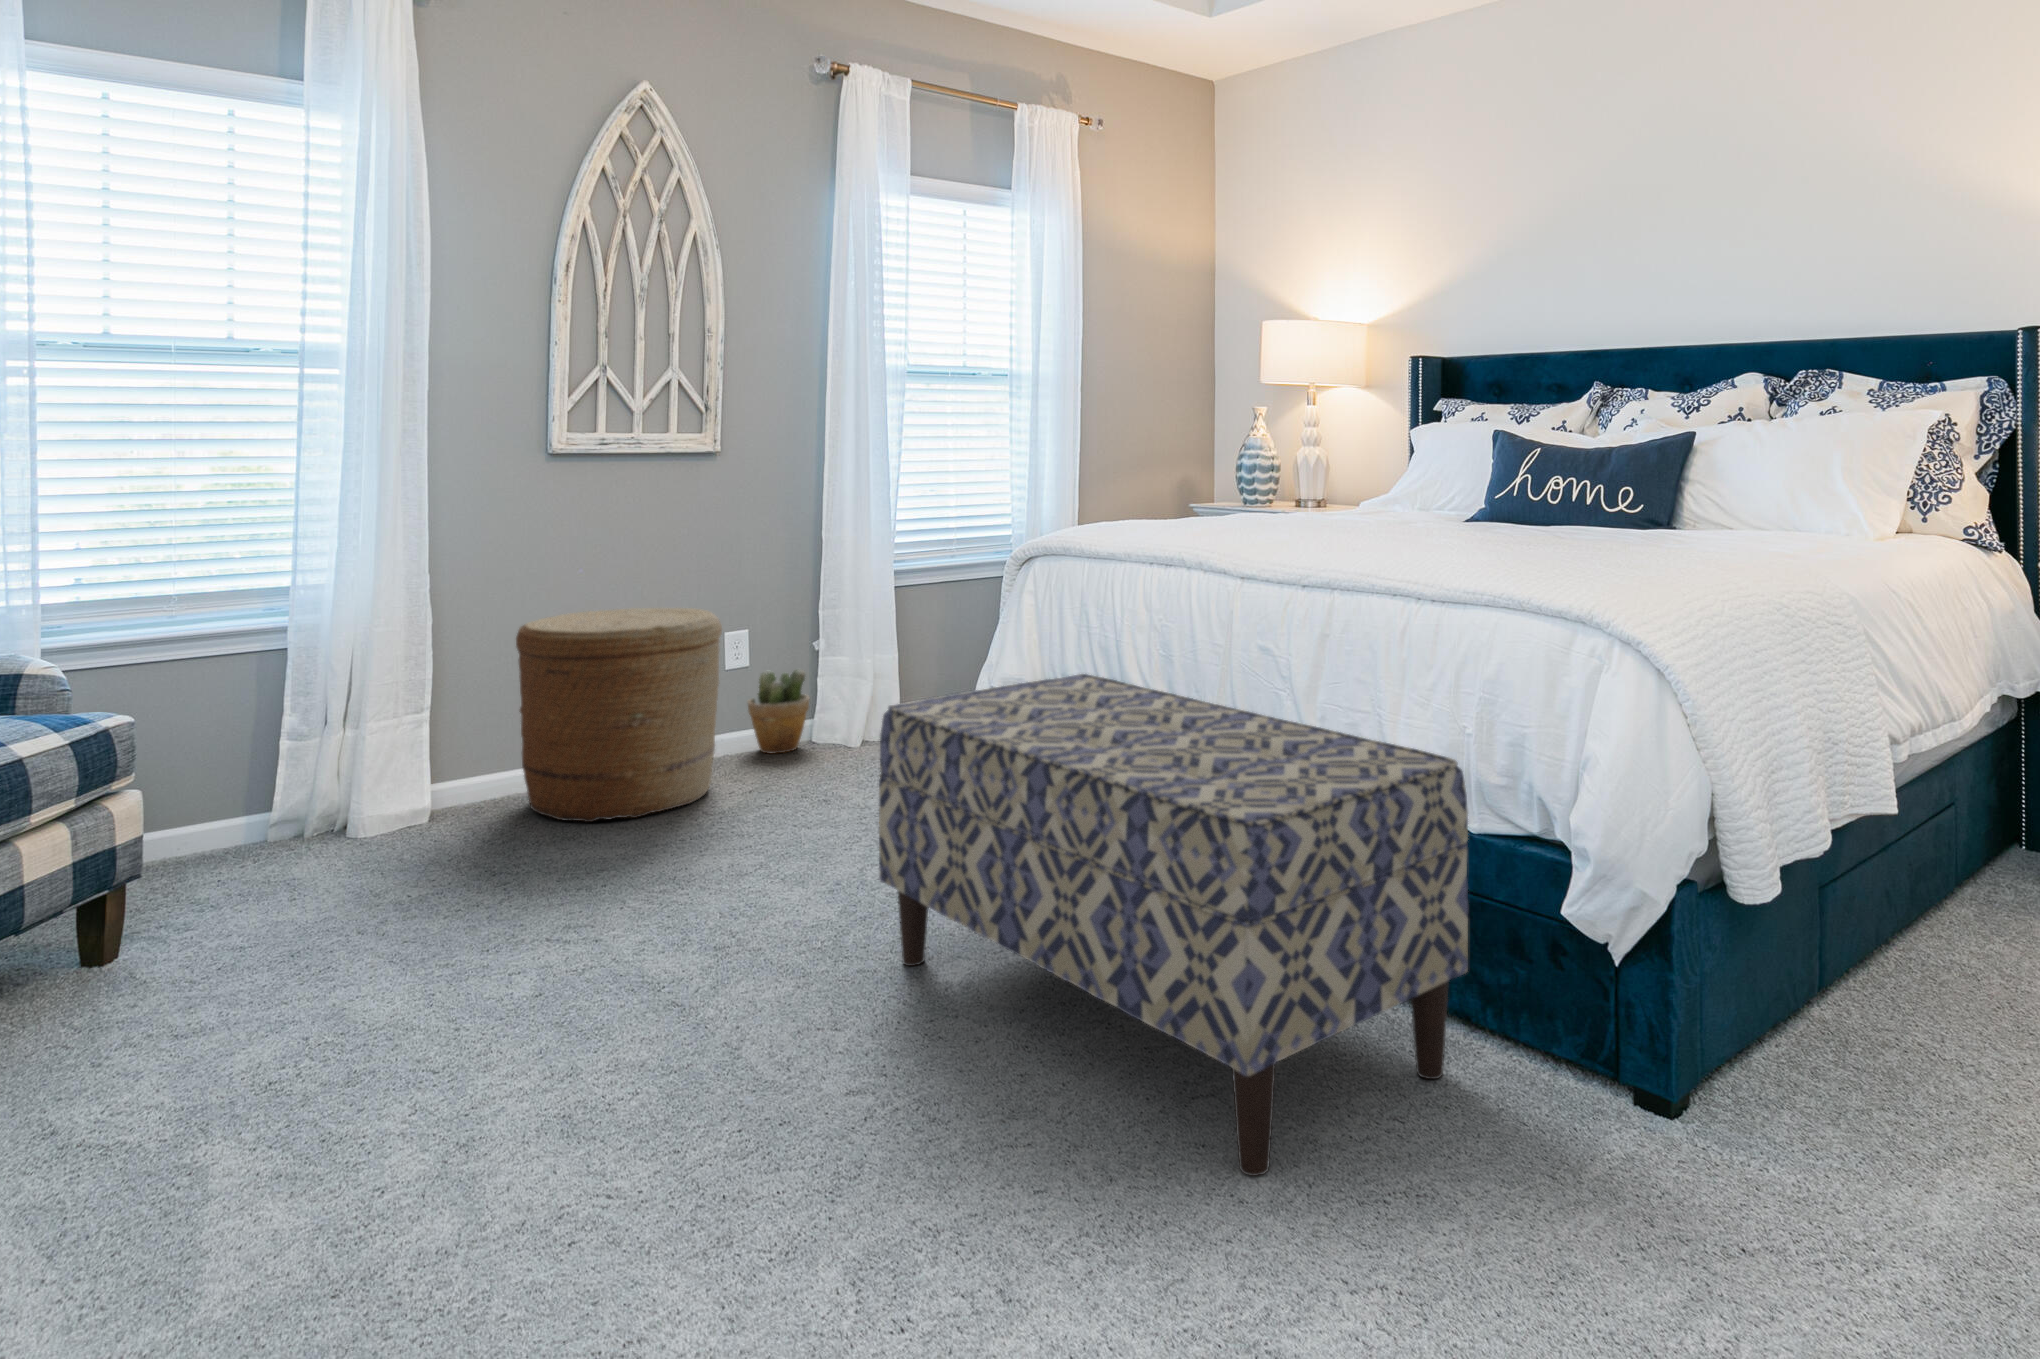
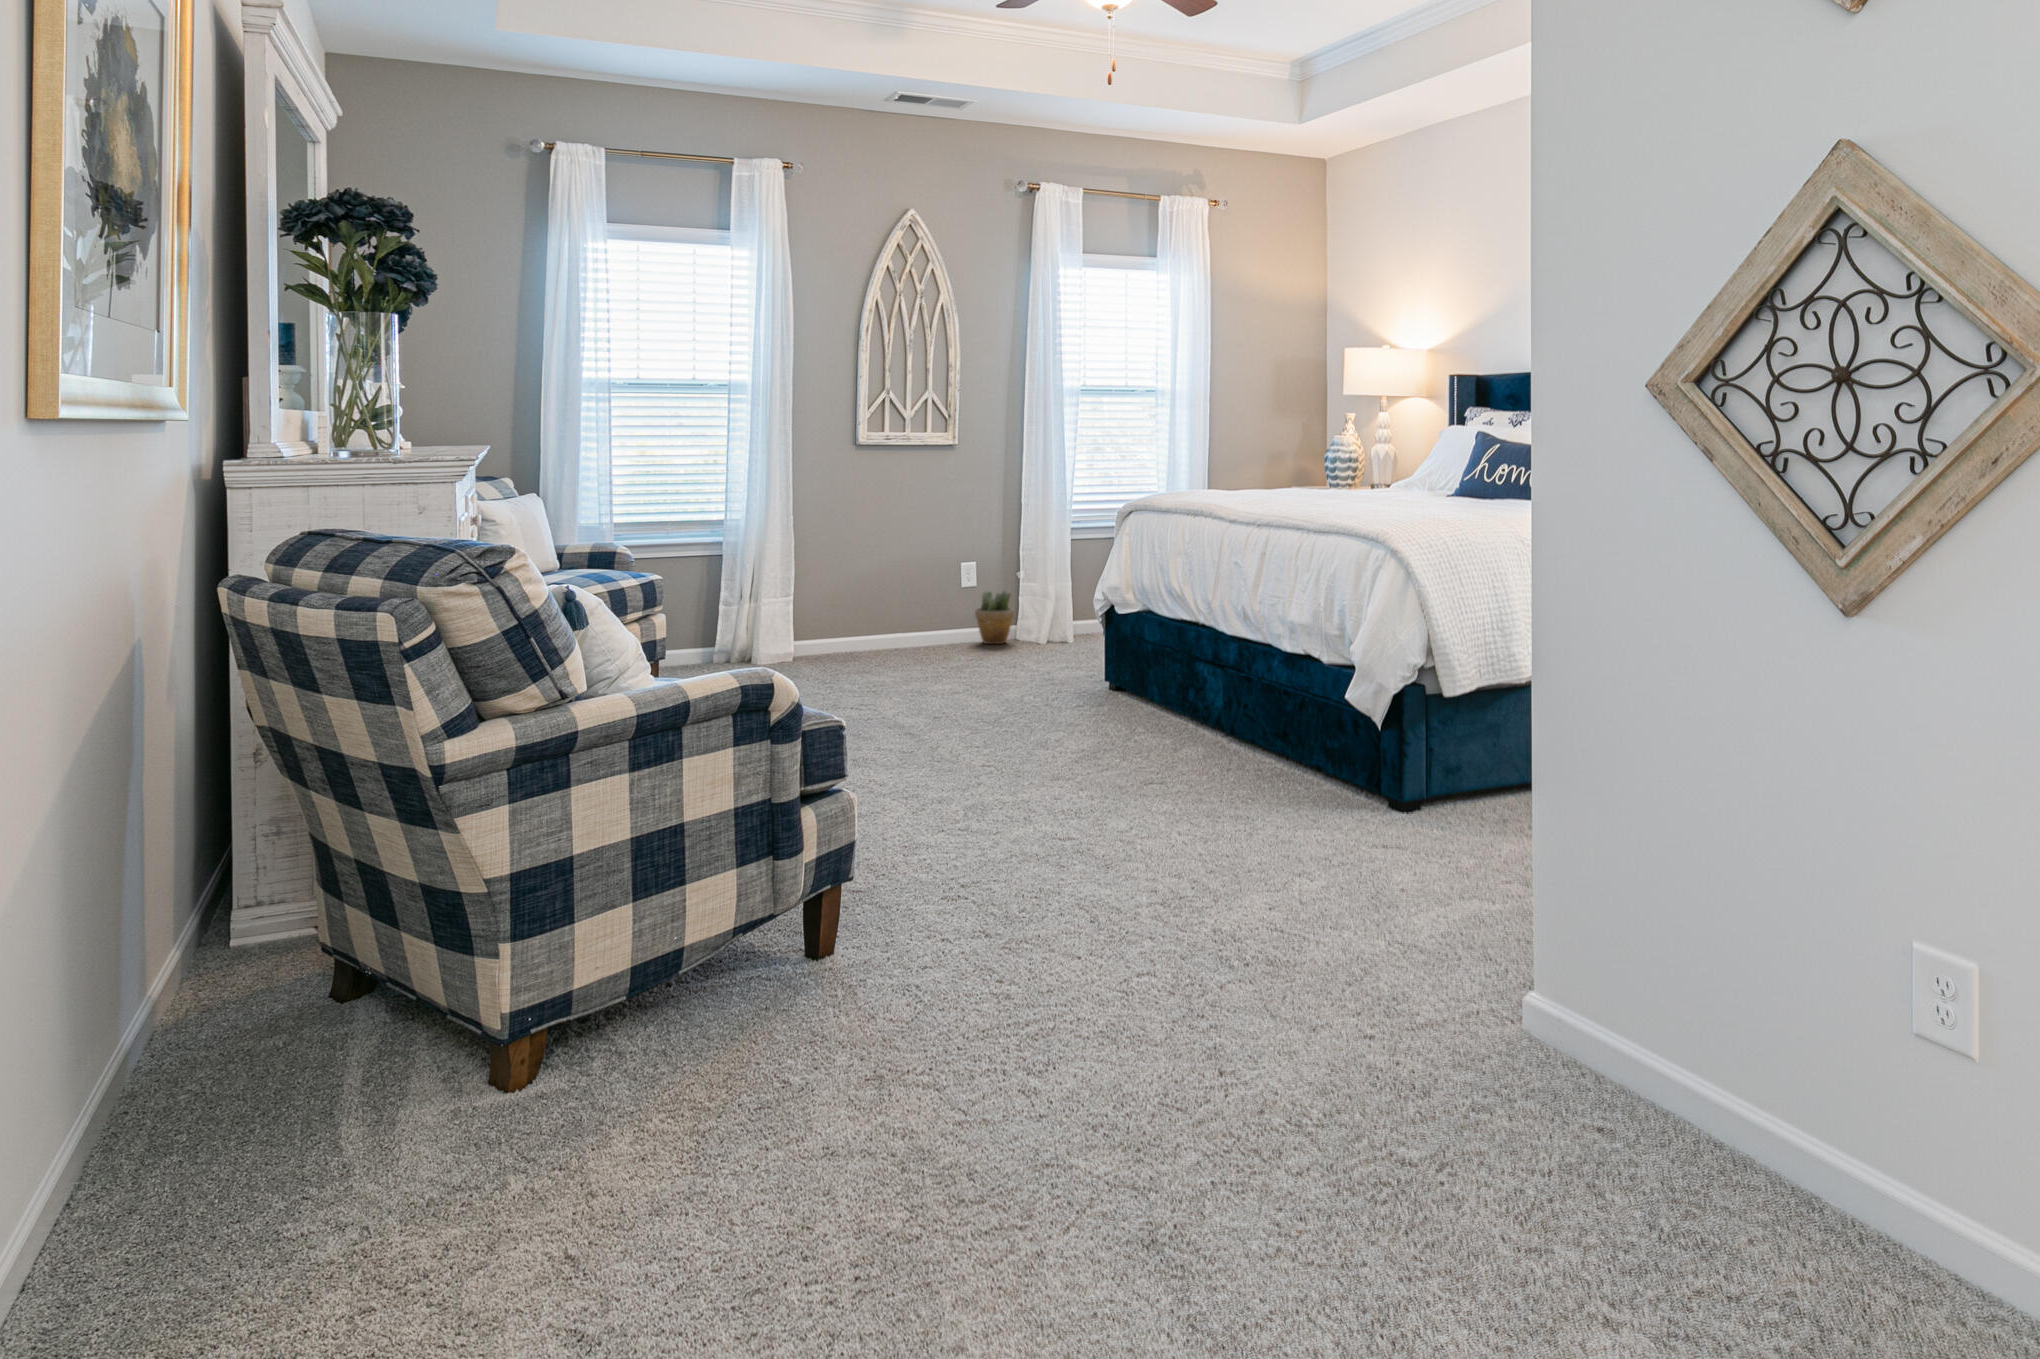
basket: present [516,608,722,822] -> none [841,544,956,667]
bench: present [879,674,1468,1176] -> none [1024,581,1299,791]

